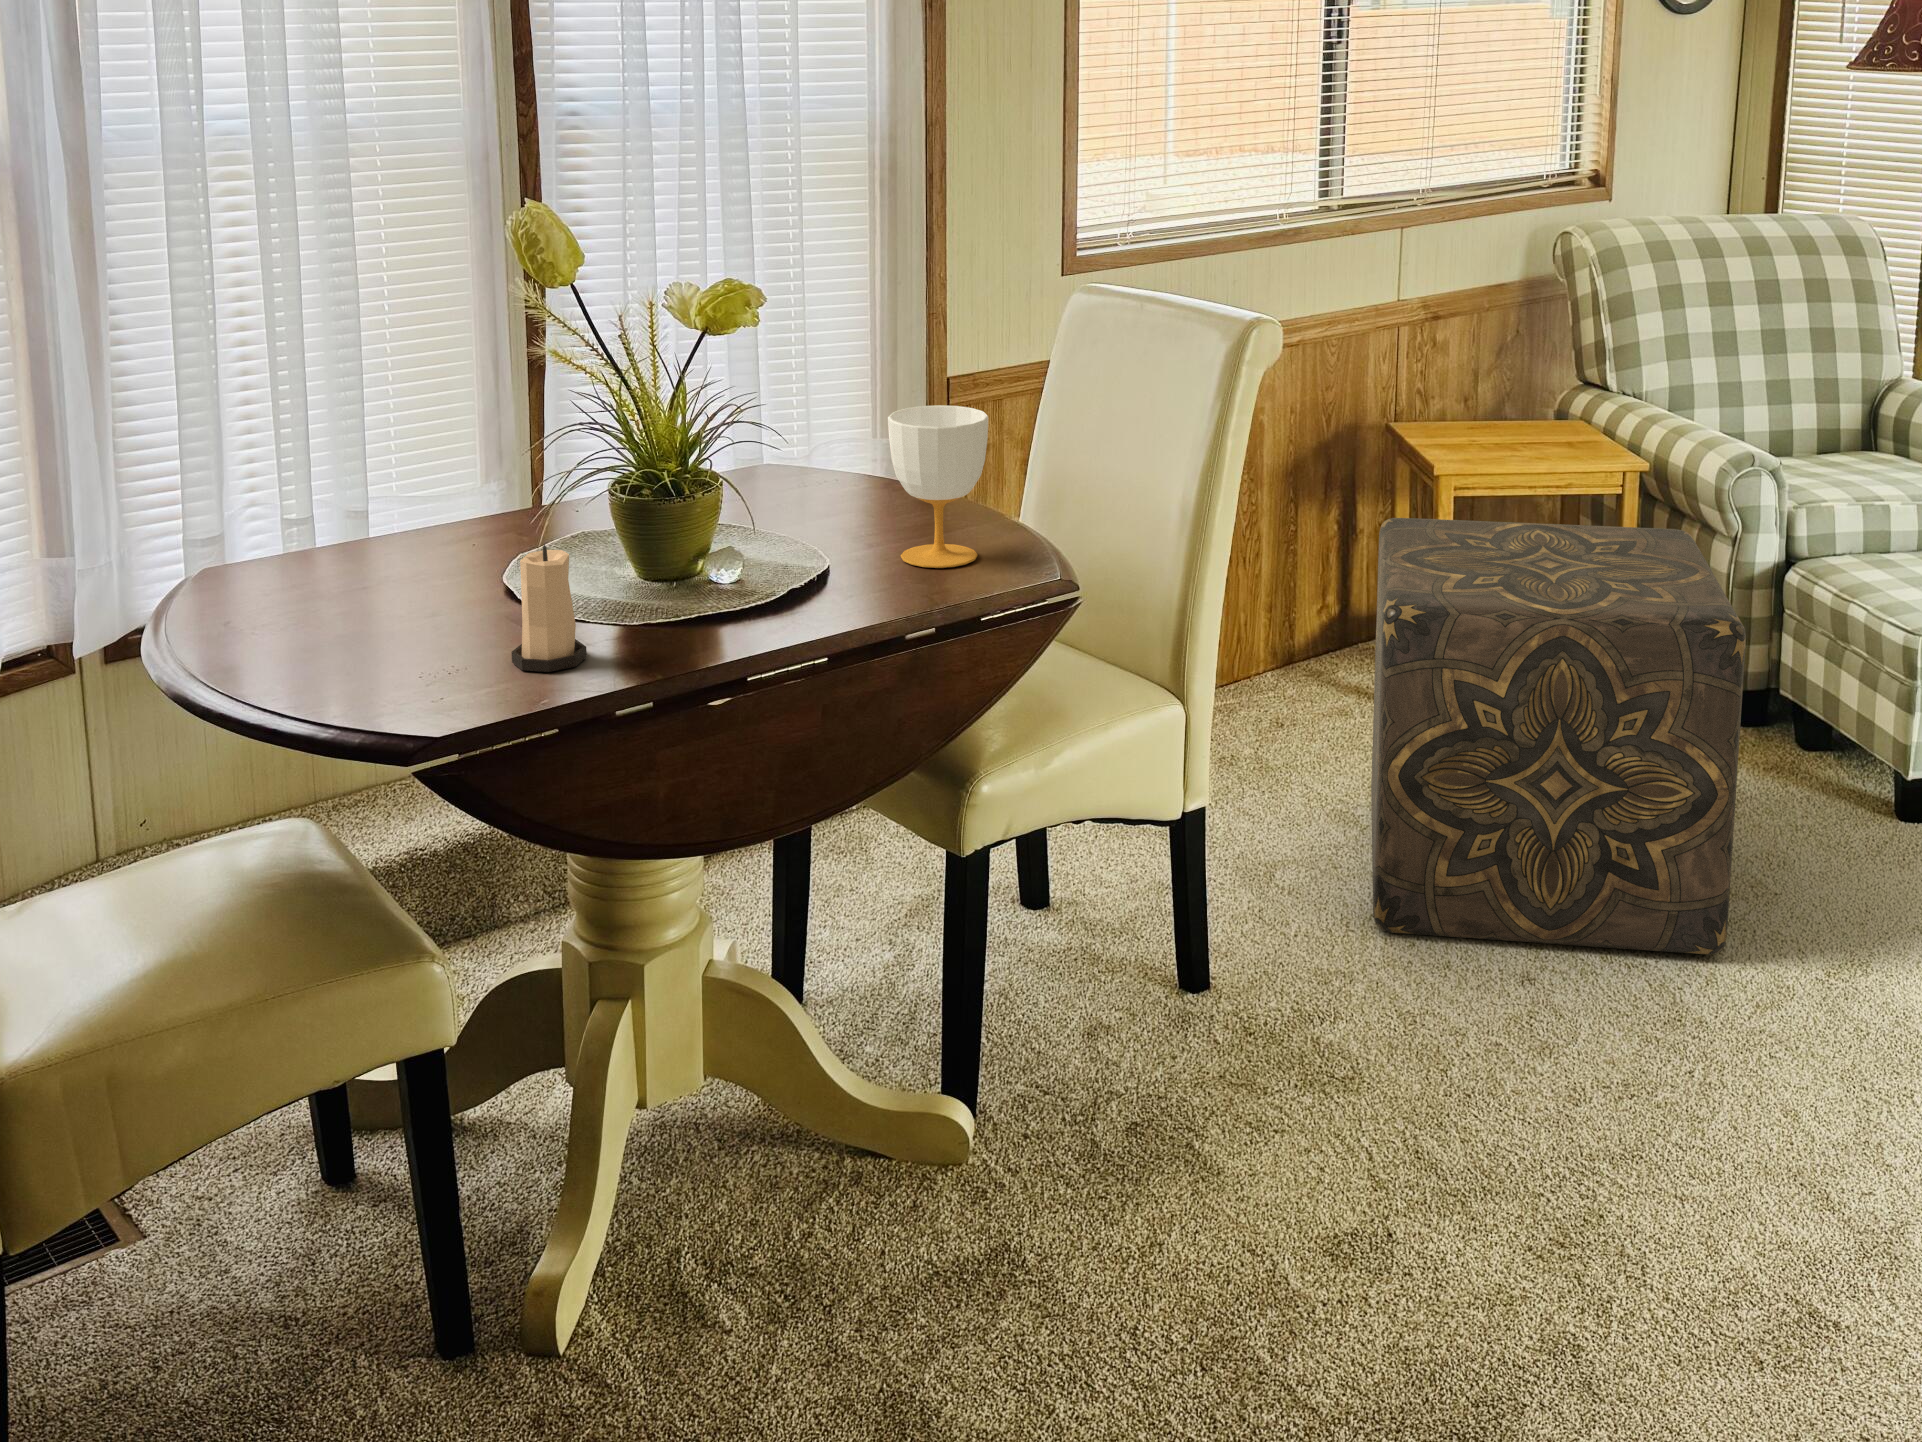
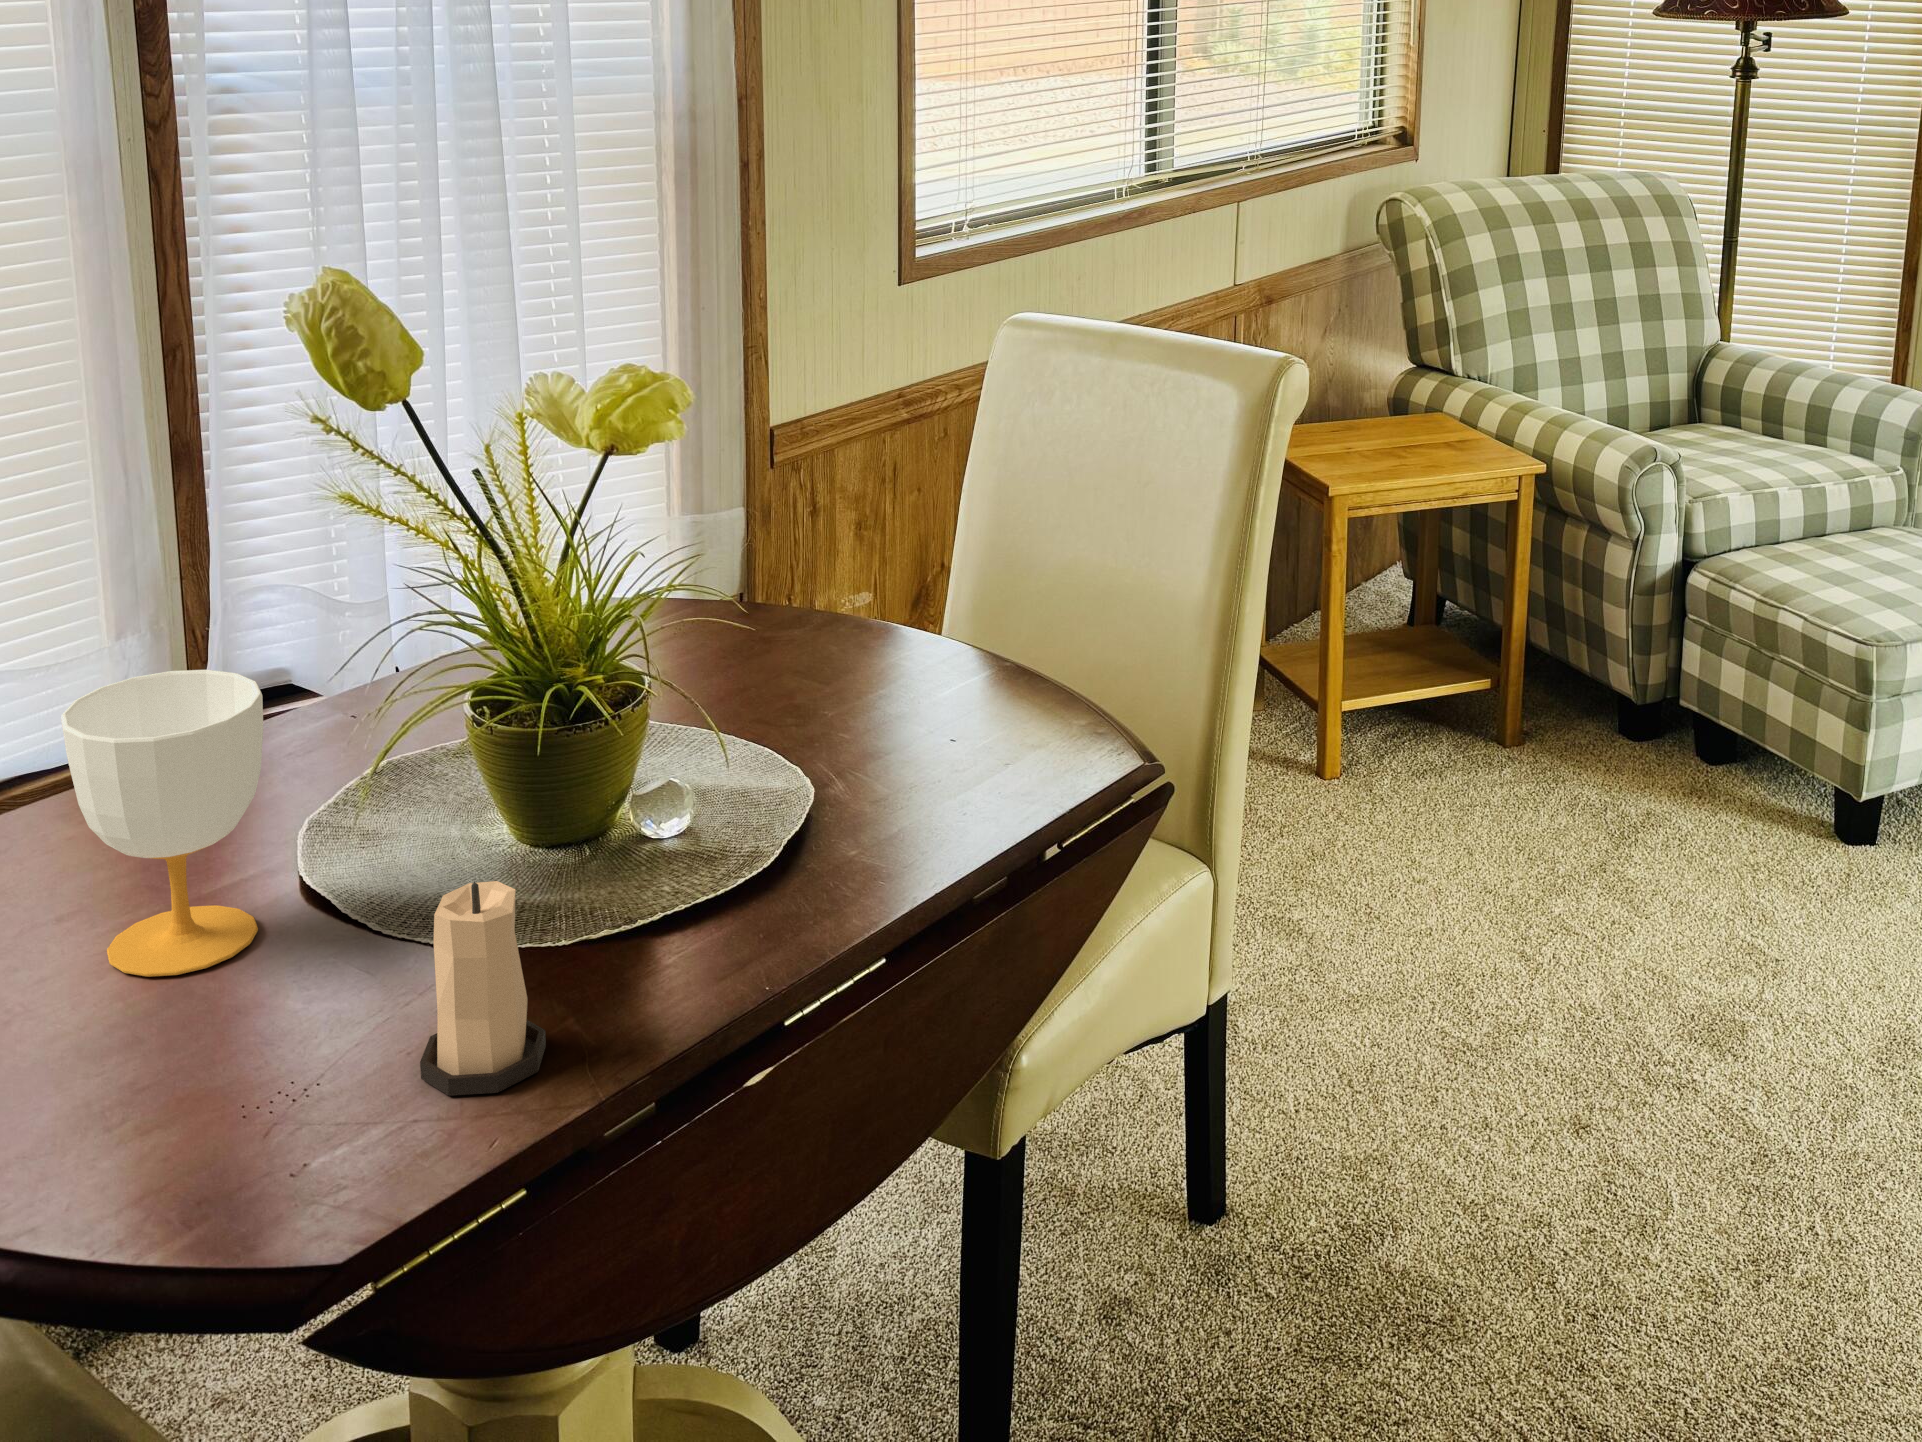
cup: present [888,405,988,568] -> present [61,670,263,977]
ottoman: present [1371,518,1746,954] -> none [1302,556,1804,1087]

